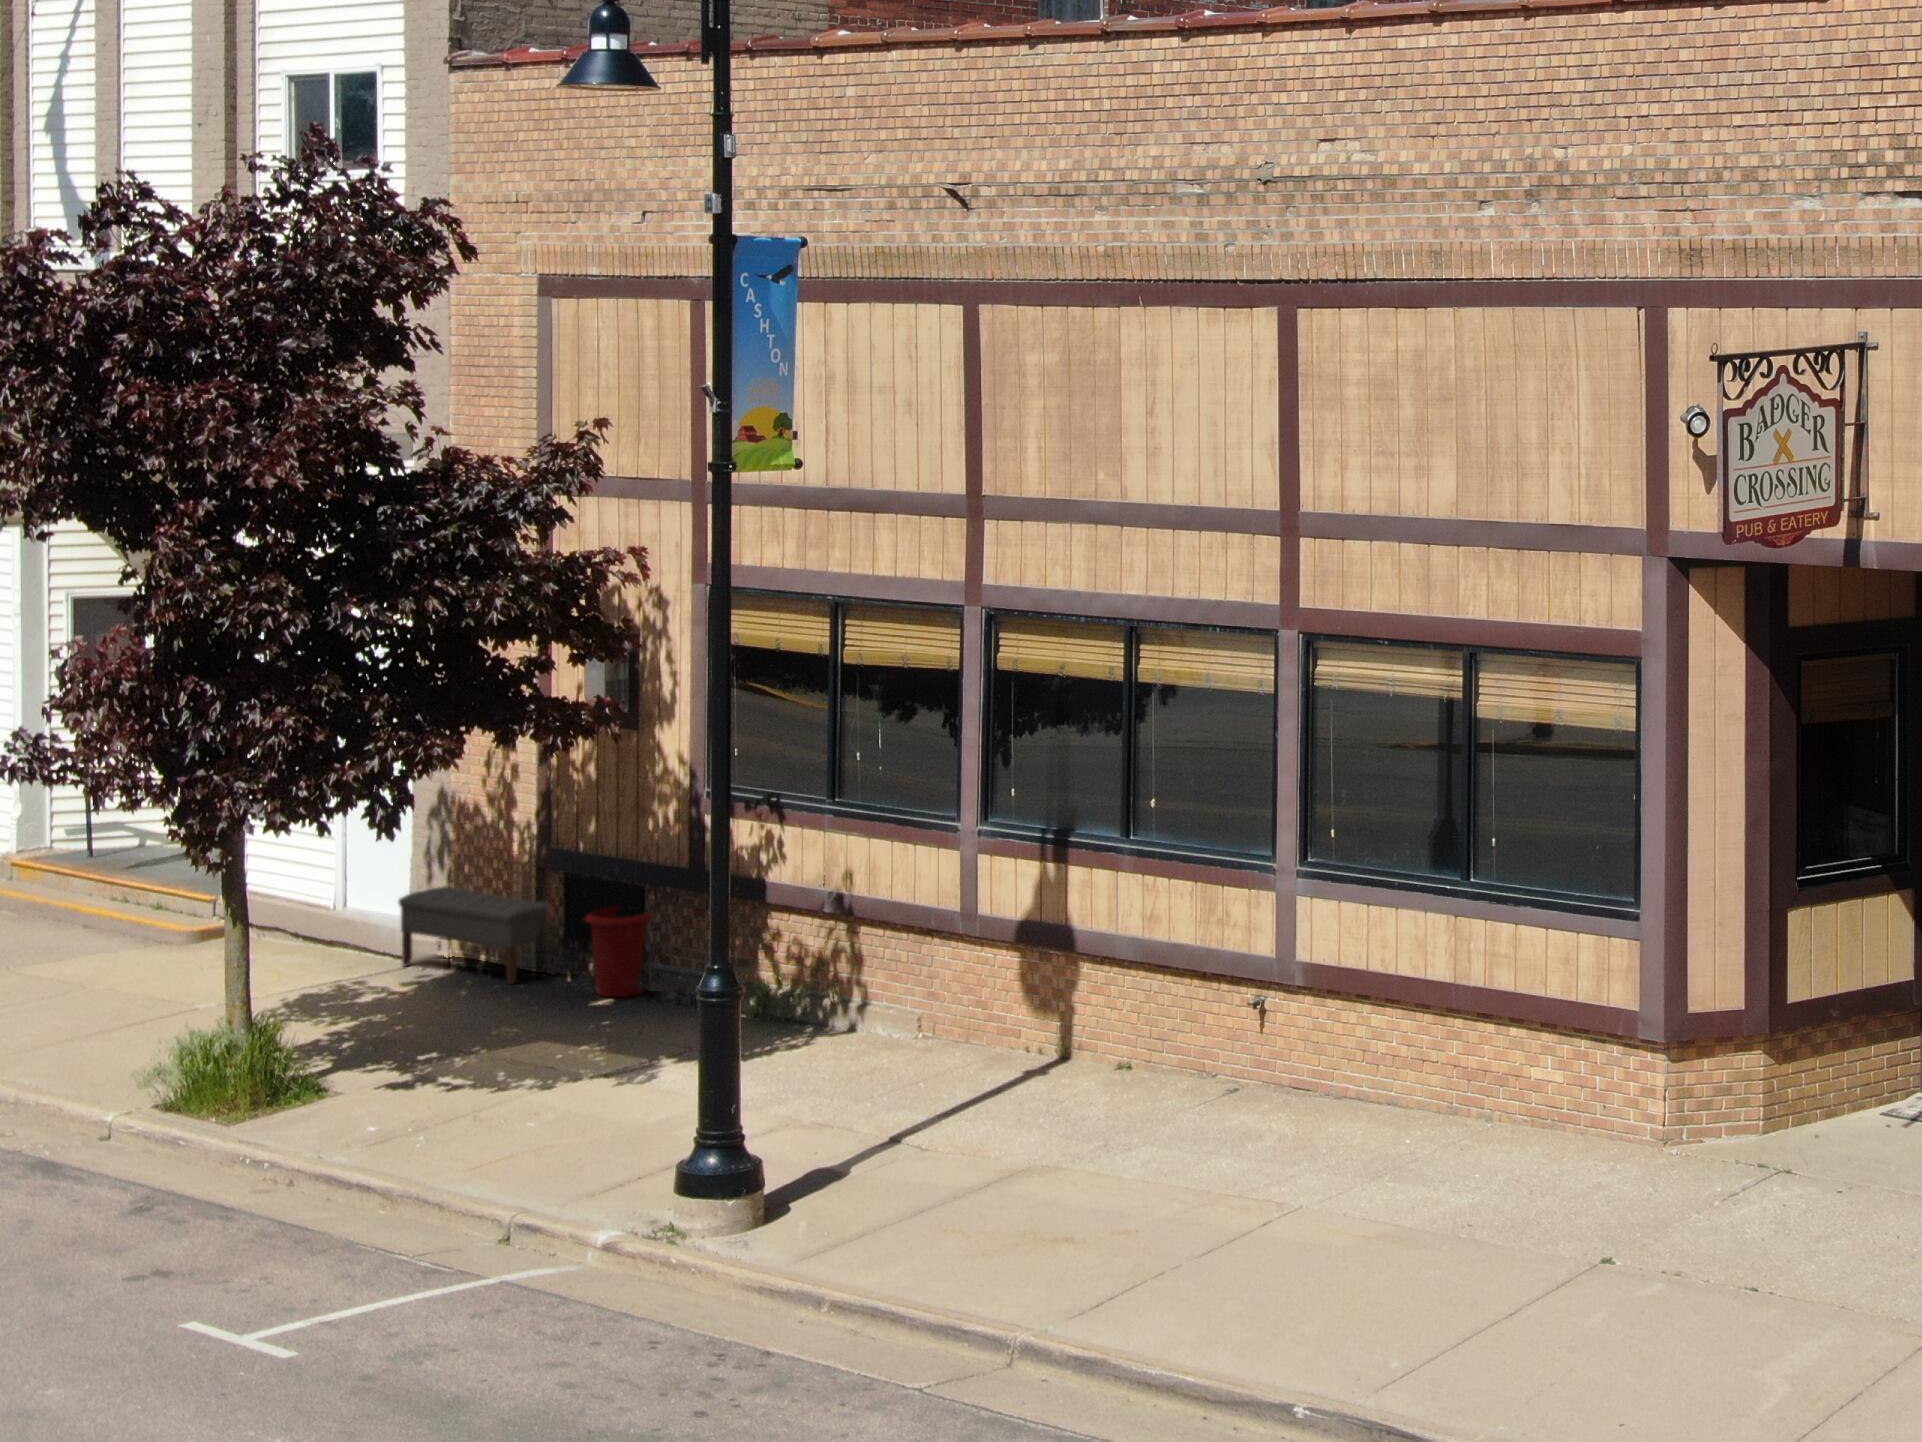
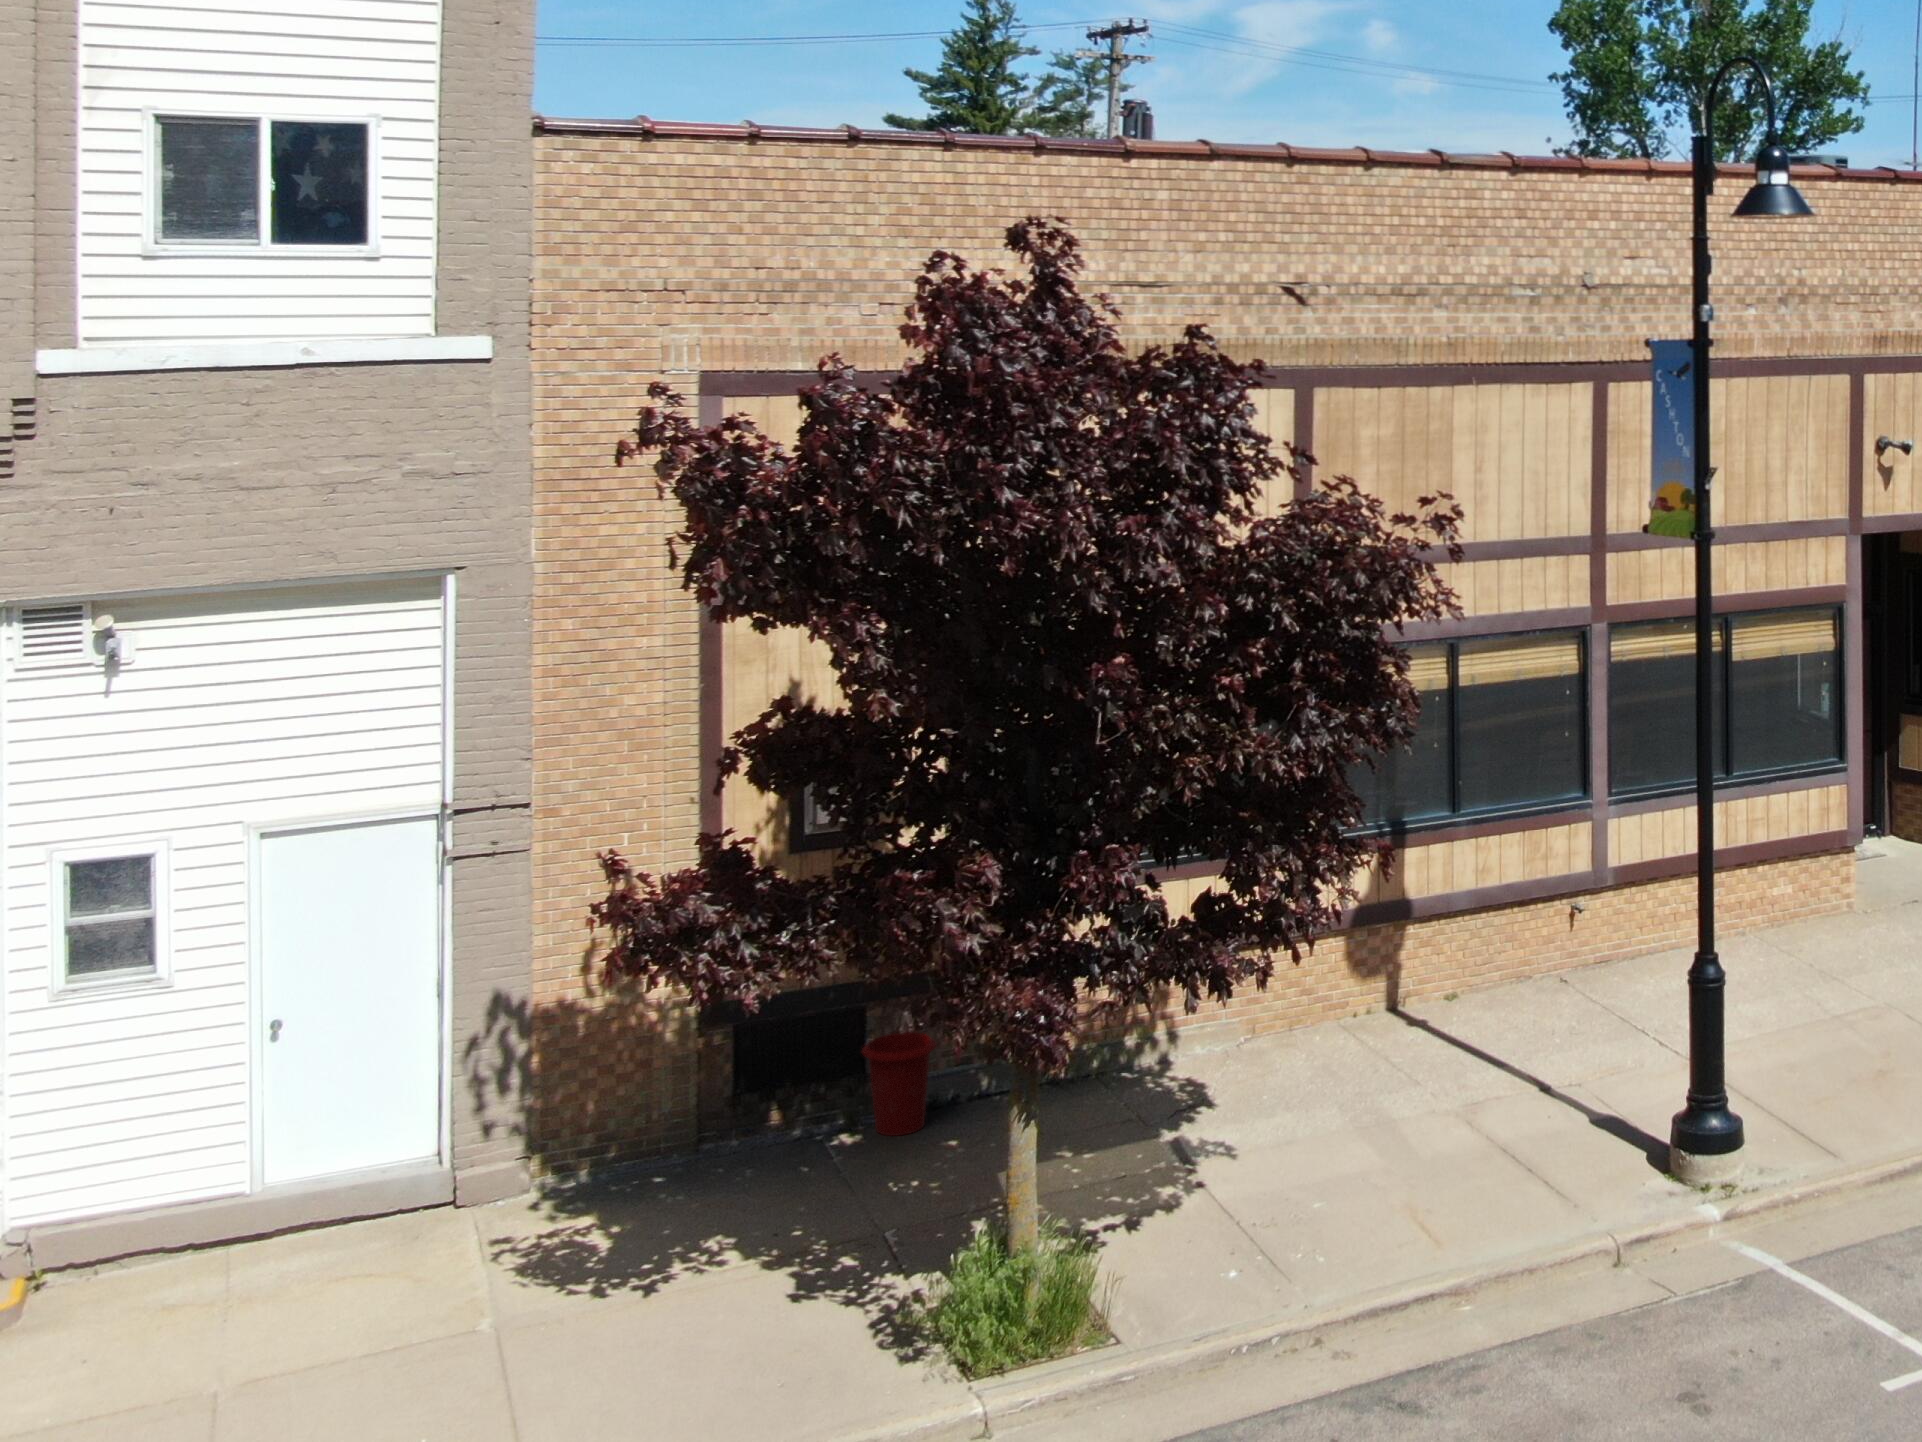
bench: present [398,887,549,984] -> none [572,1067,783,1206]

